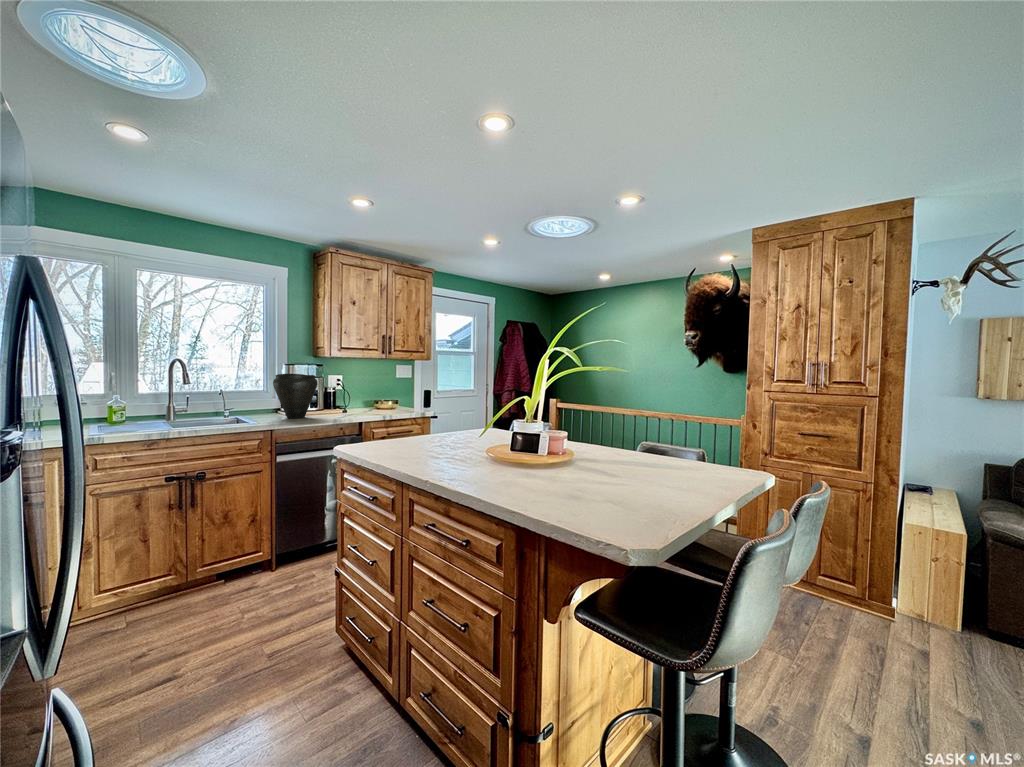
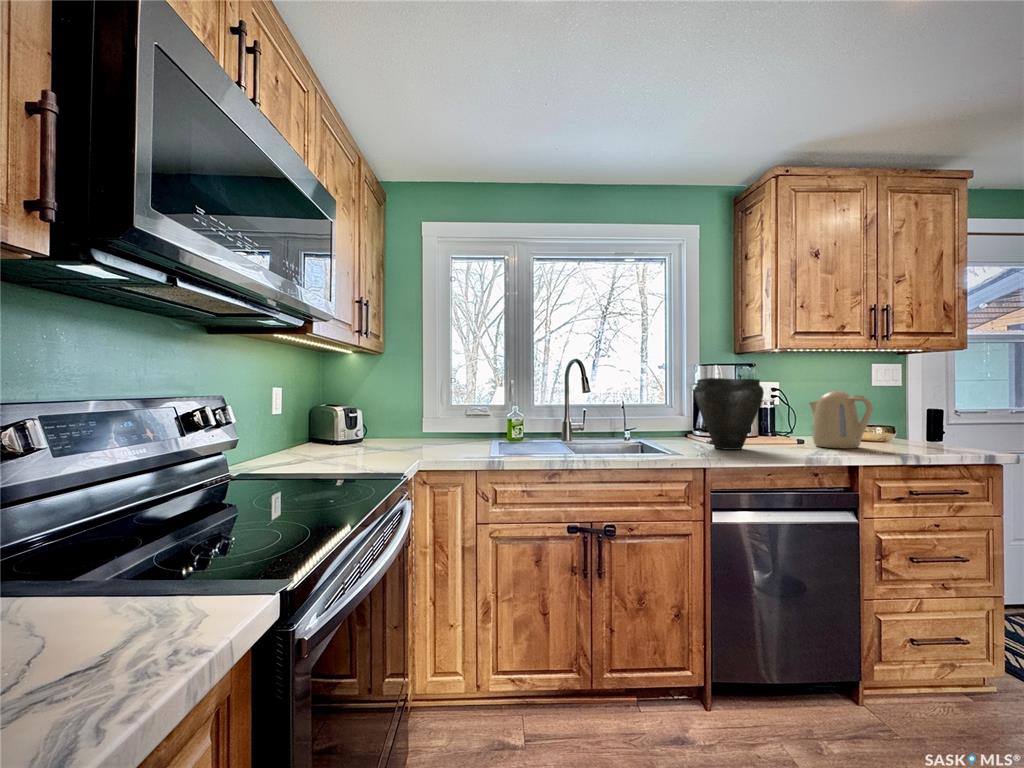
kettle: none [350,381,379,414] -> present [809,391,873,449]

